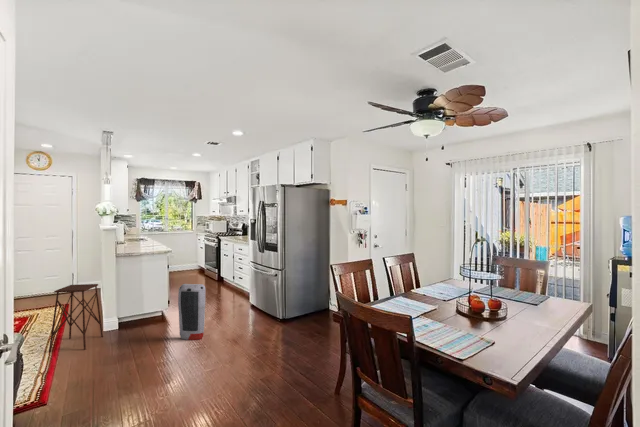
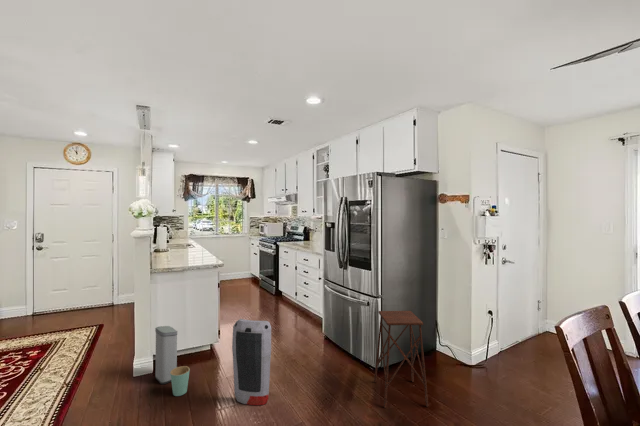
side table: present [49,284,103,352] -> present [374,311,428,408]
trash can: none [120,294,147,339] -> present [155,326,190,396]

